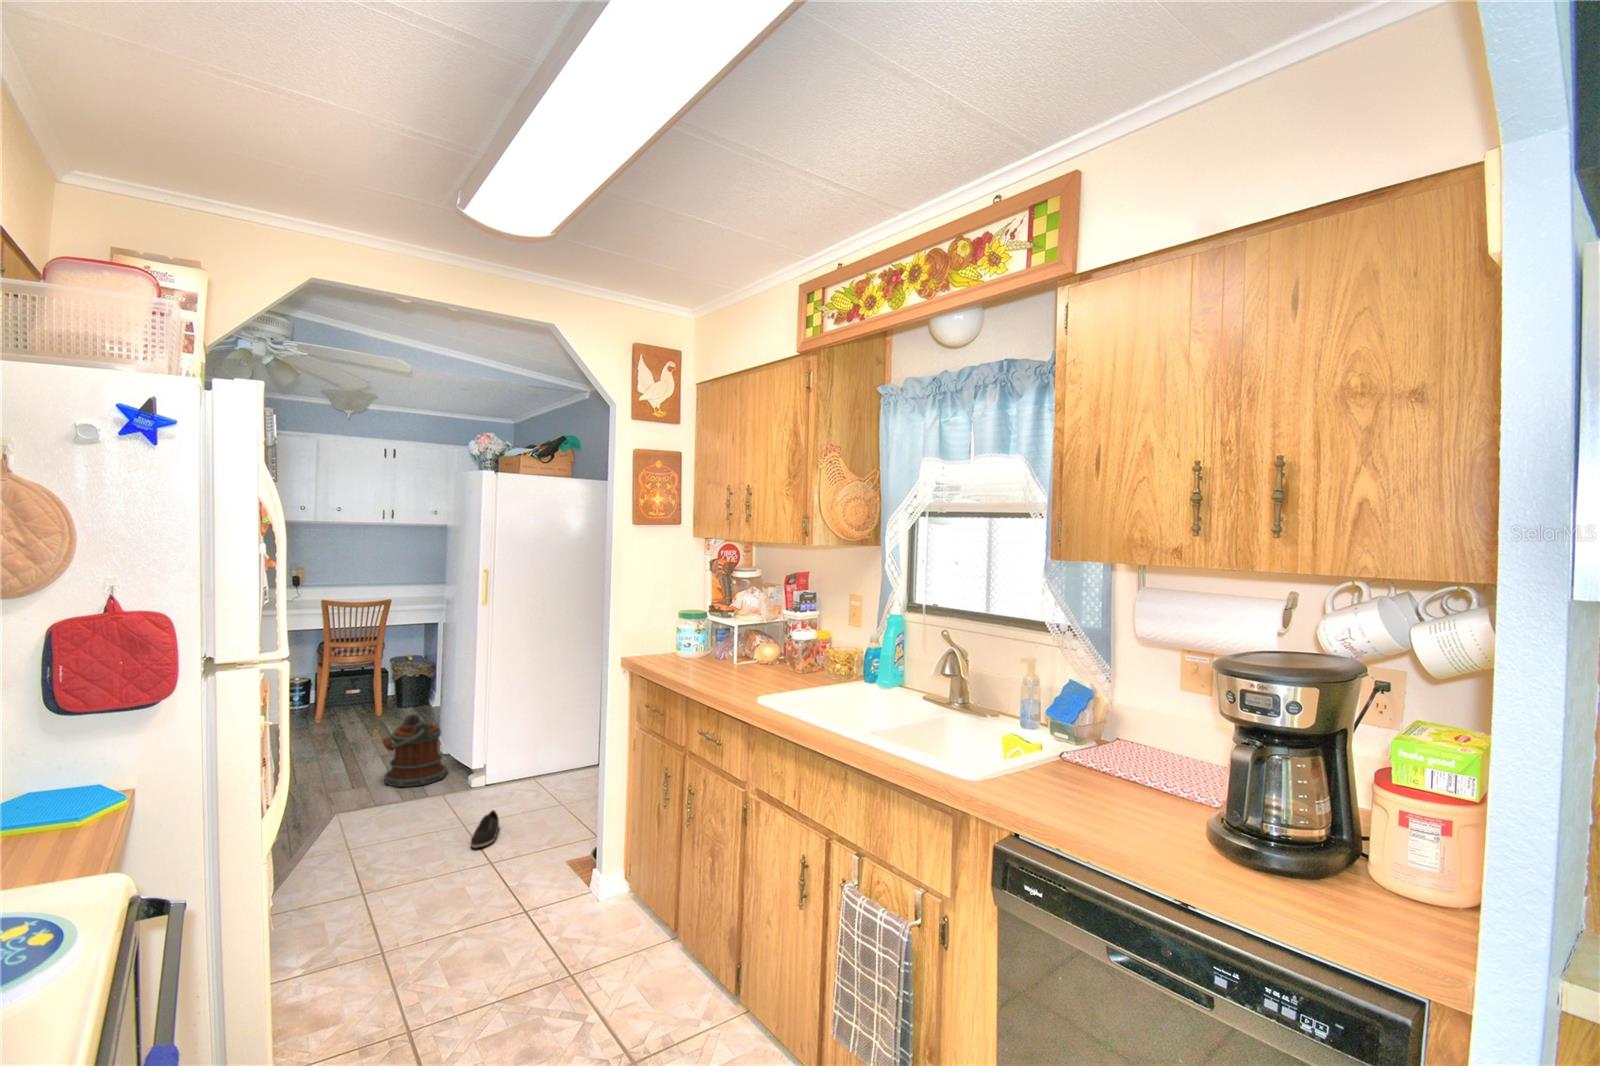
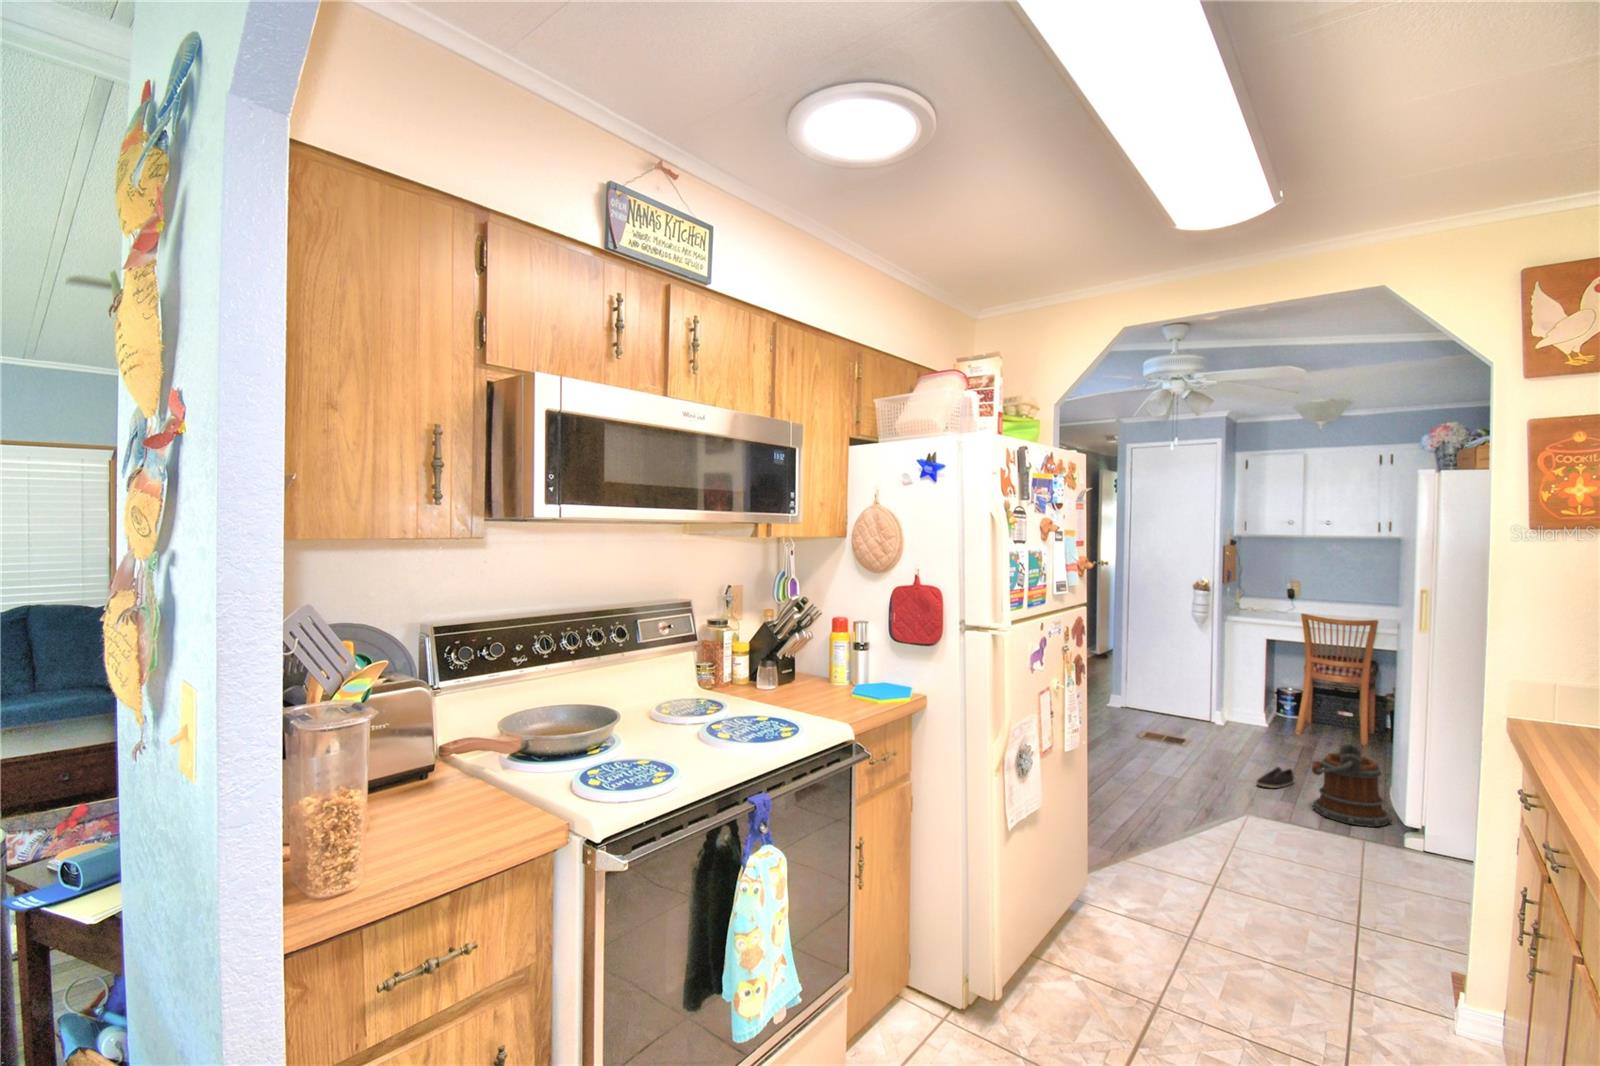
shoe: present [471,810,499,848] -> present [1257,767,1294,788]

